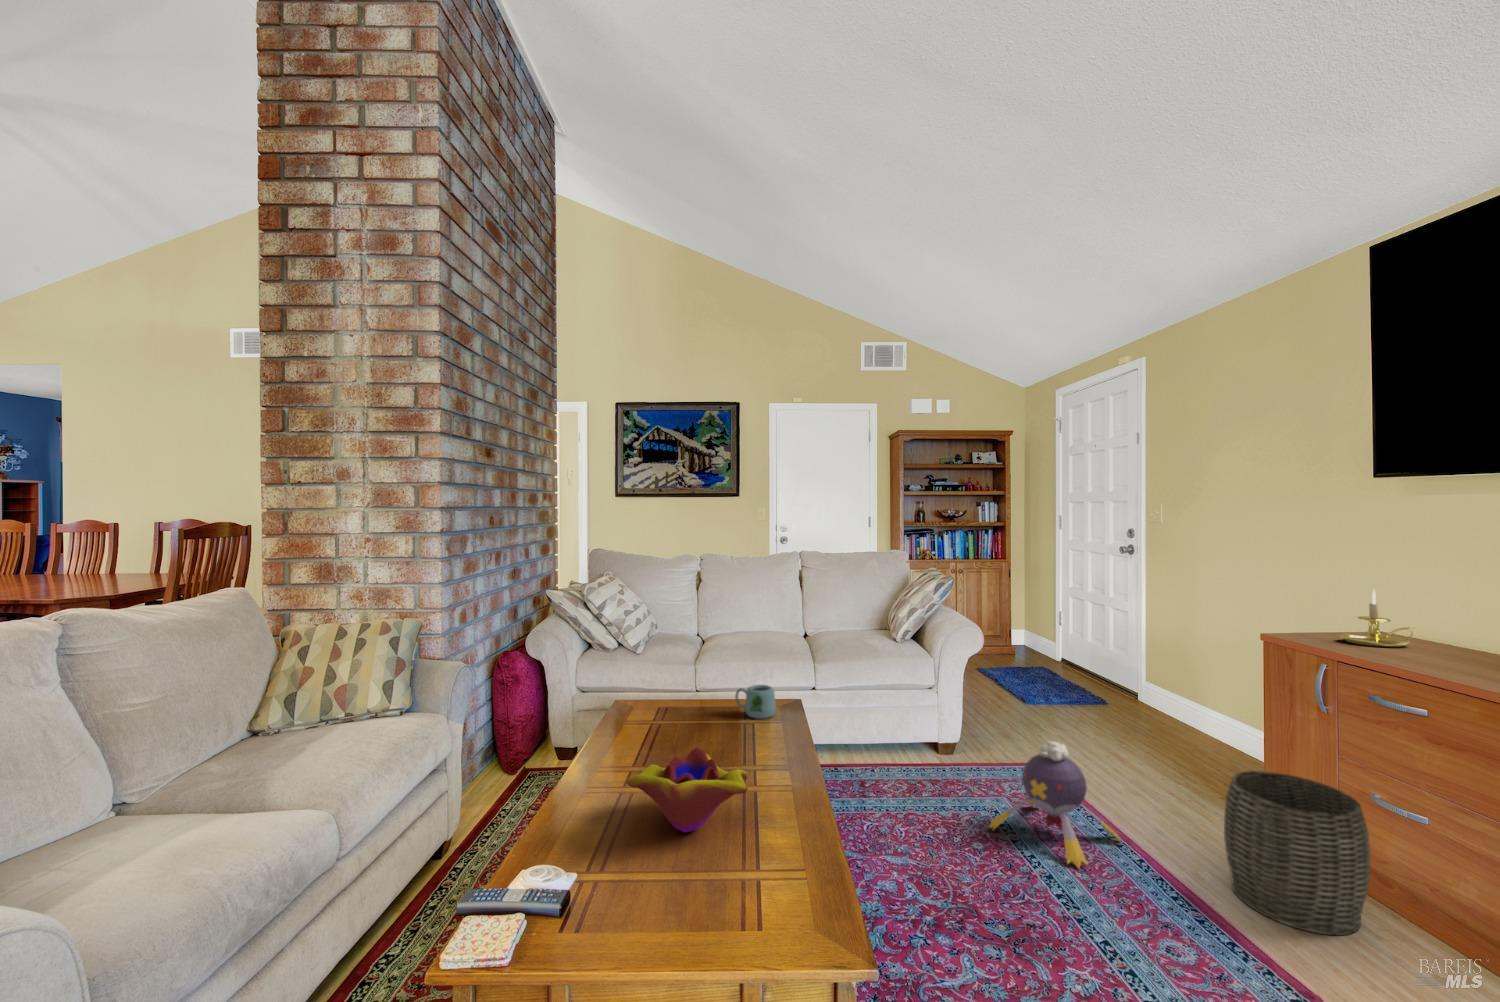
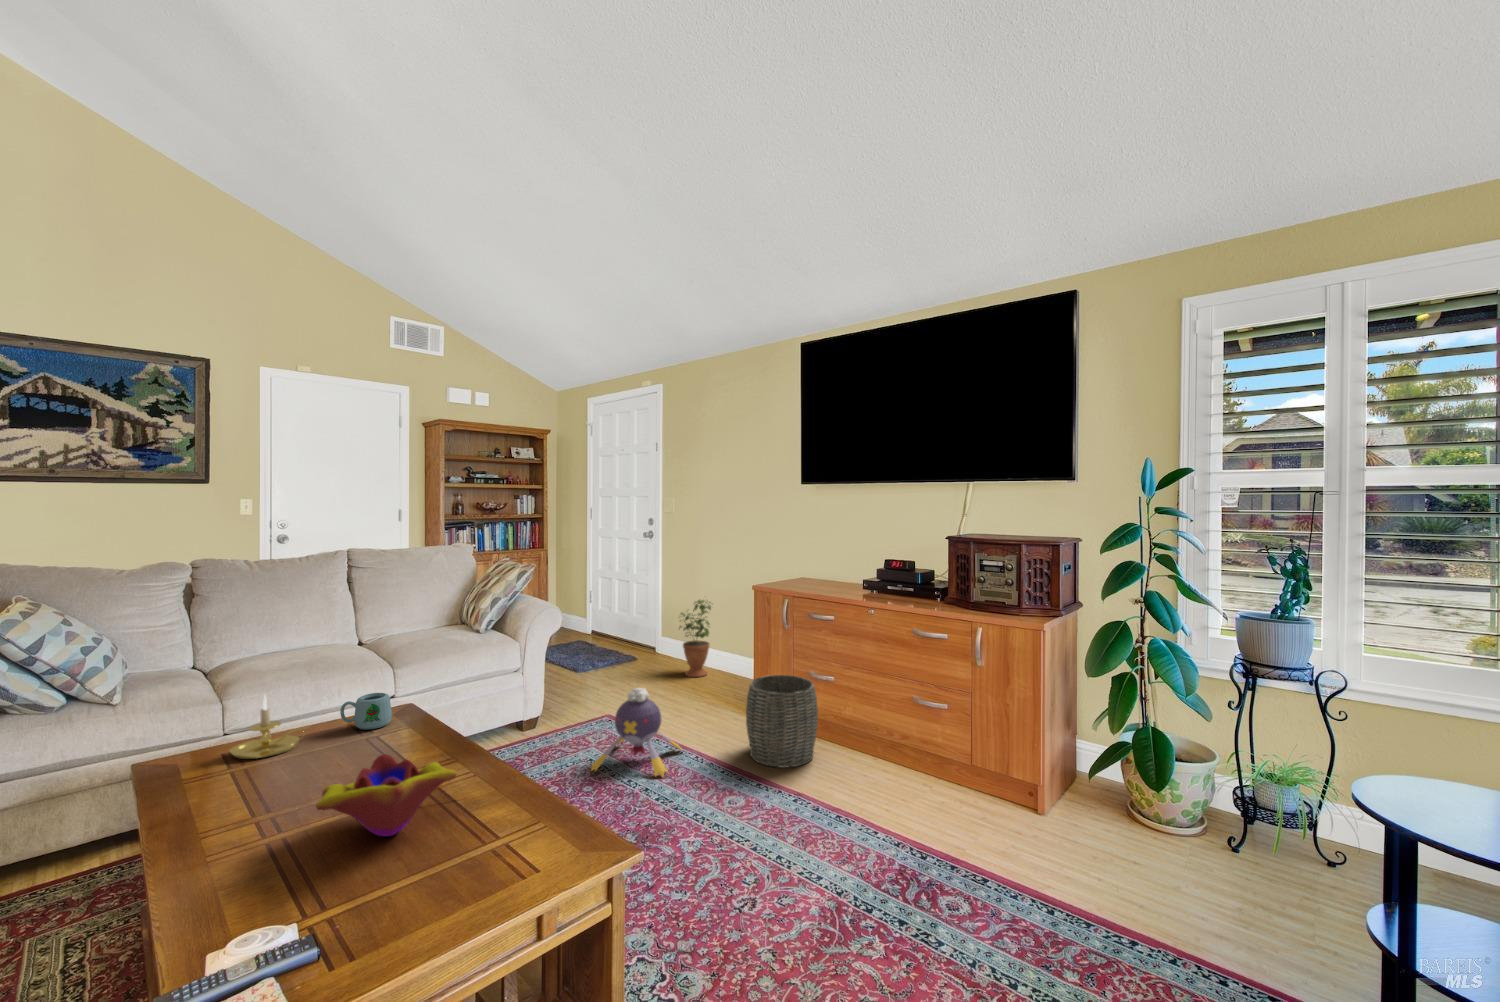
candle holder: present [1340,590,1418,647] -> present [230,695,307,759]
potted plant: none [1156,636,1214,746] -> present [679,600,711,677]

